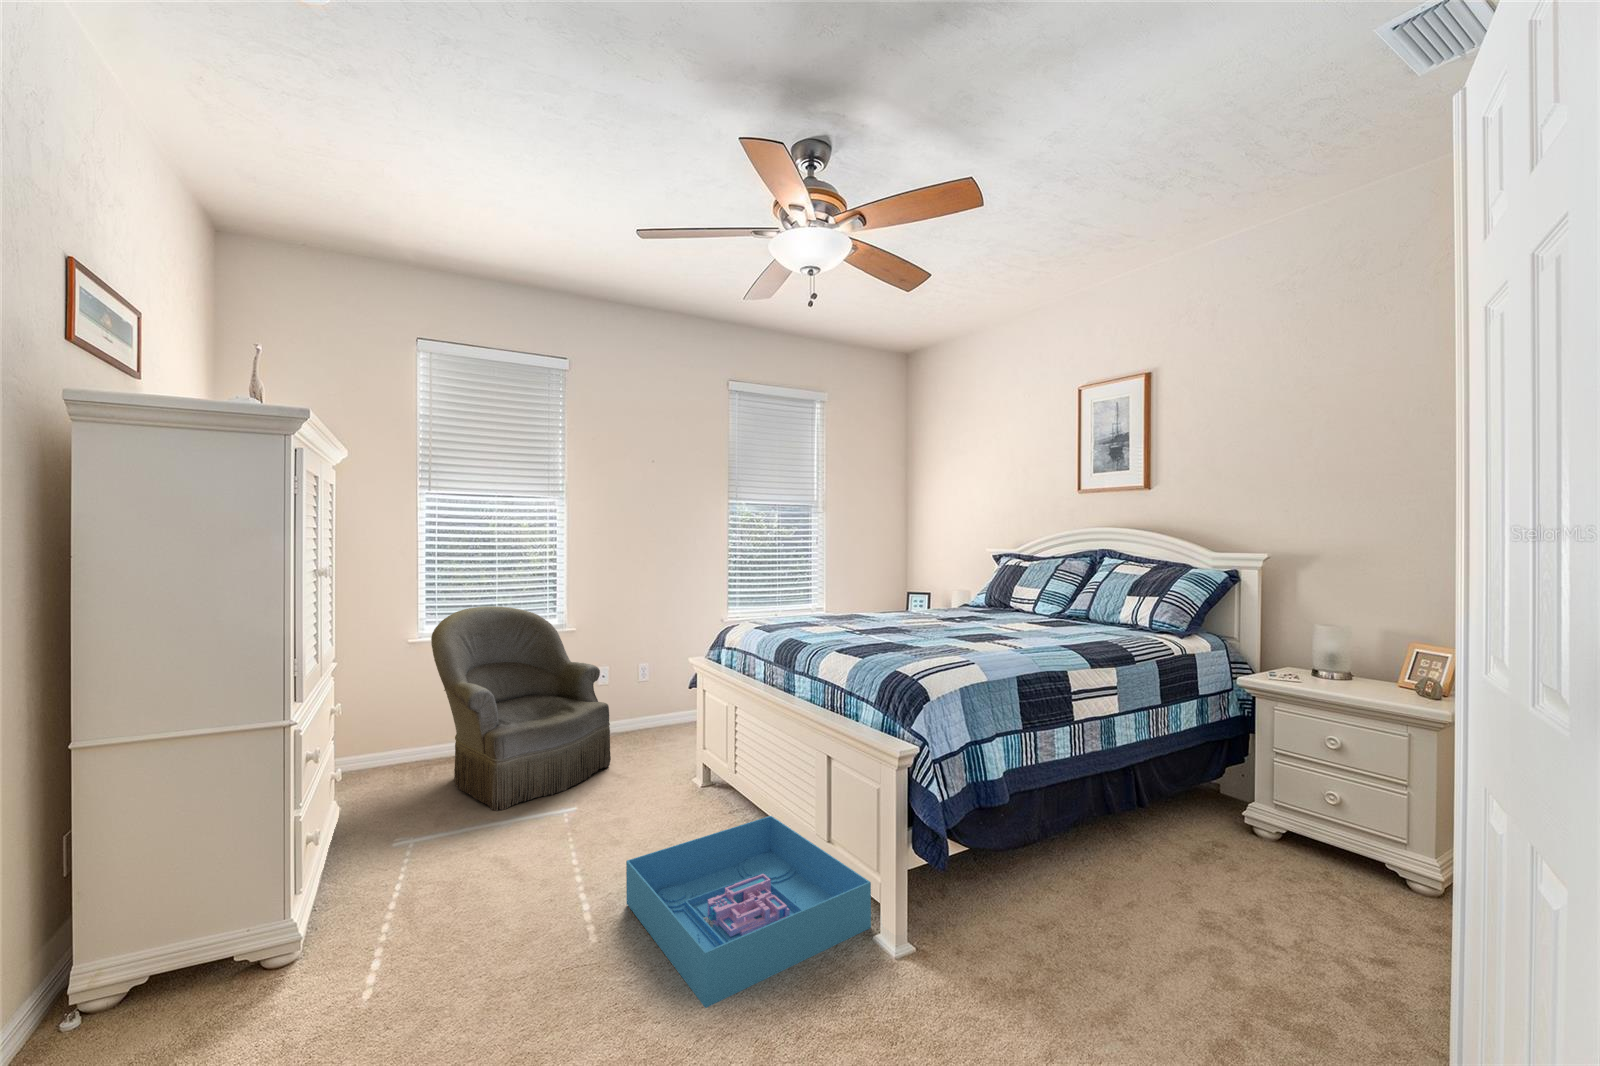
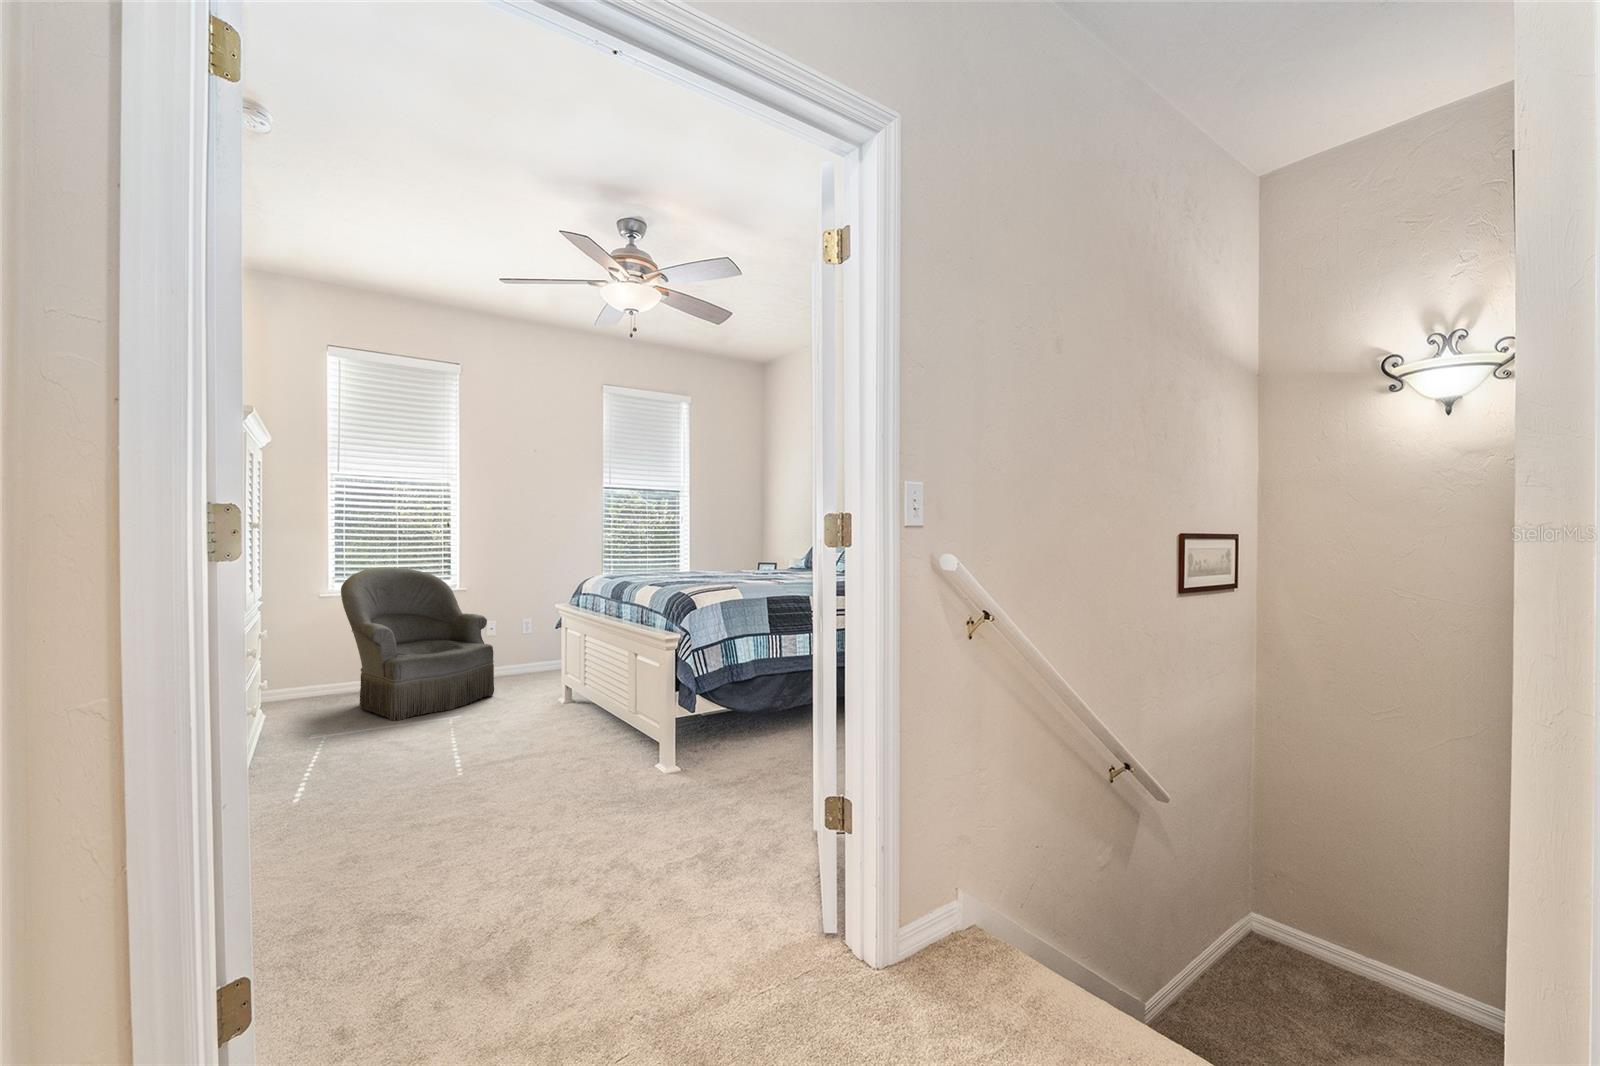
storage bin: present [626,816,871,1008] -> none [486,707,656,797]

